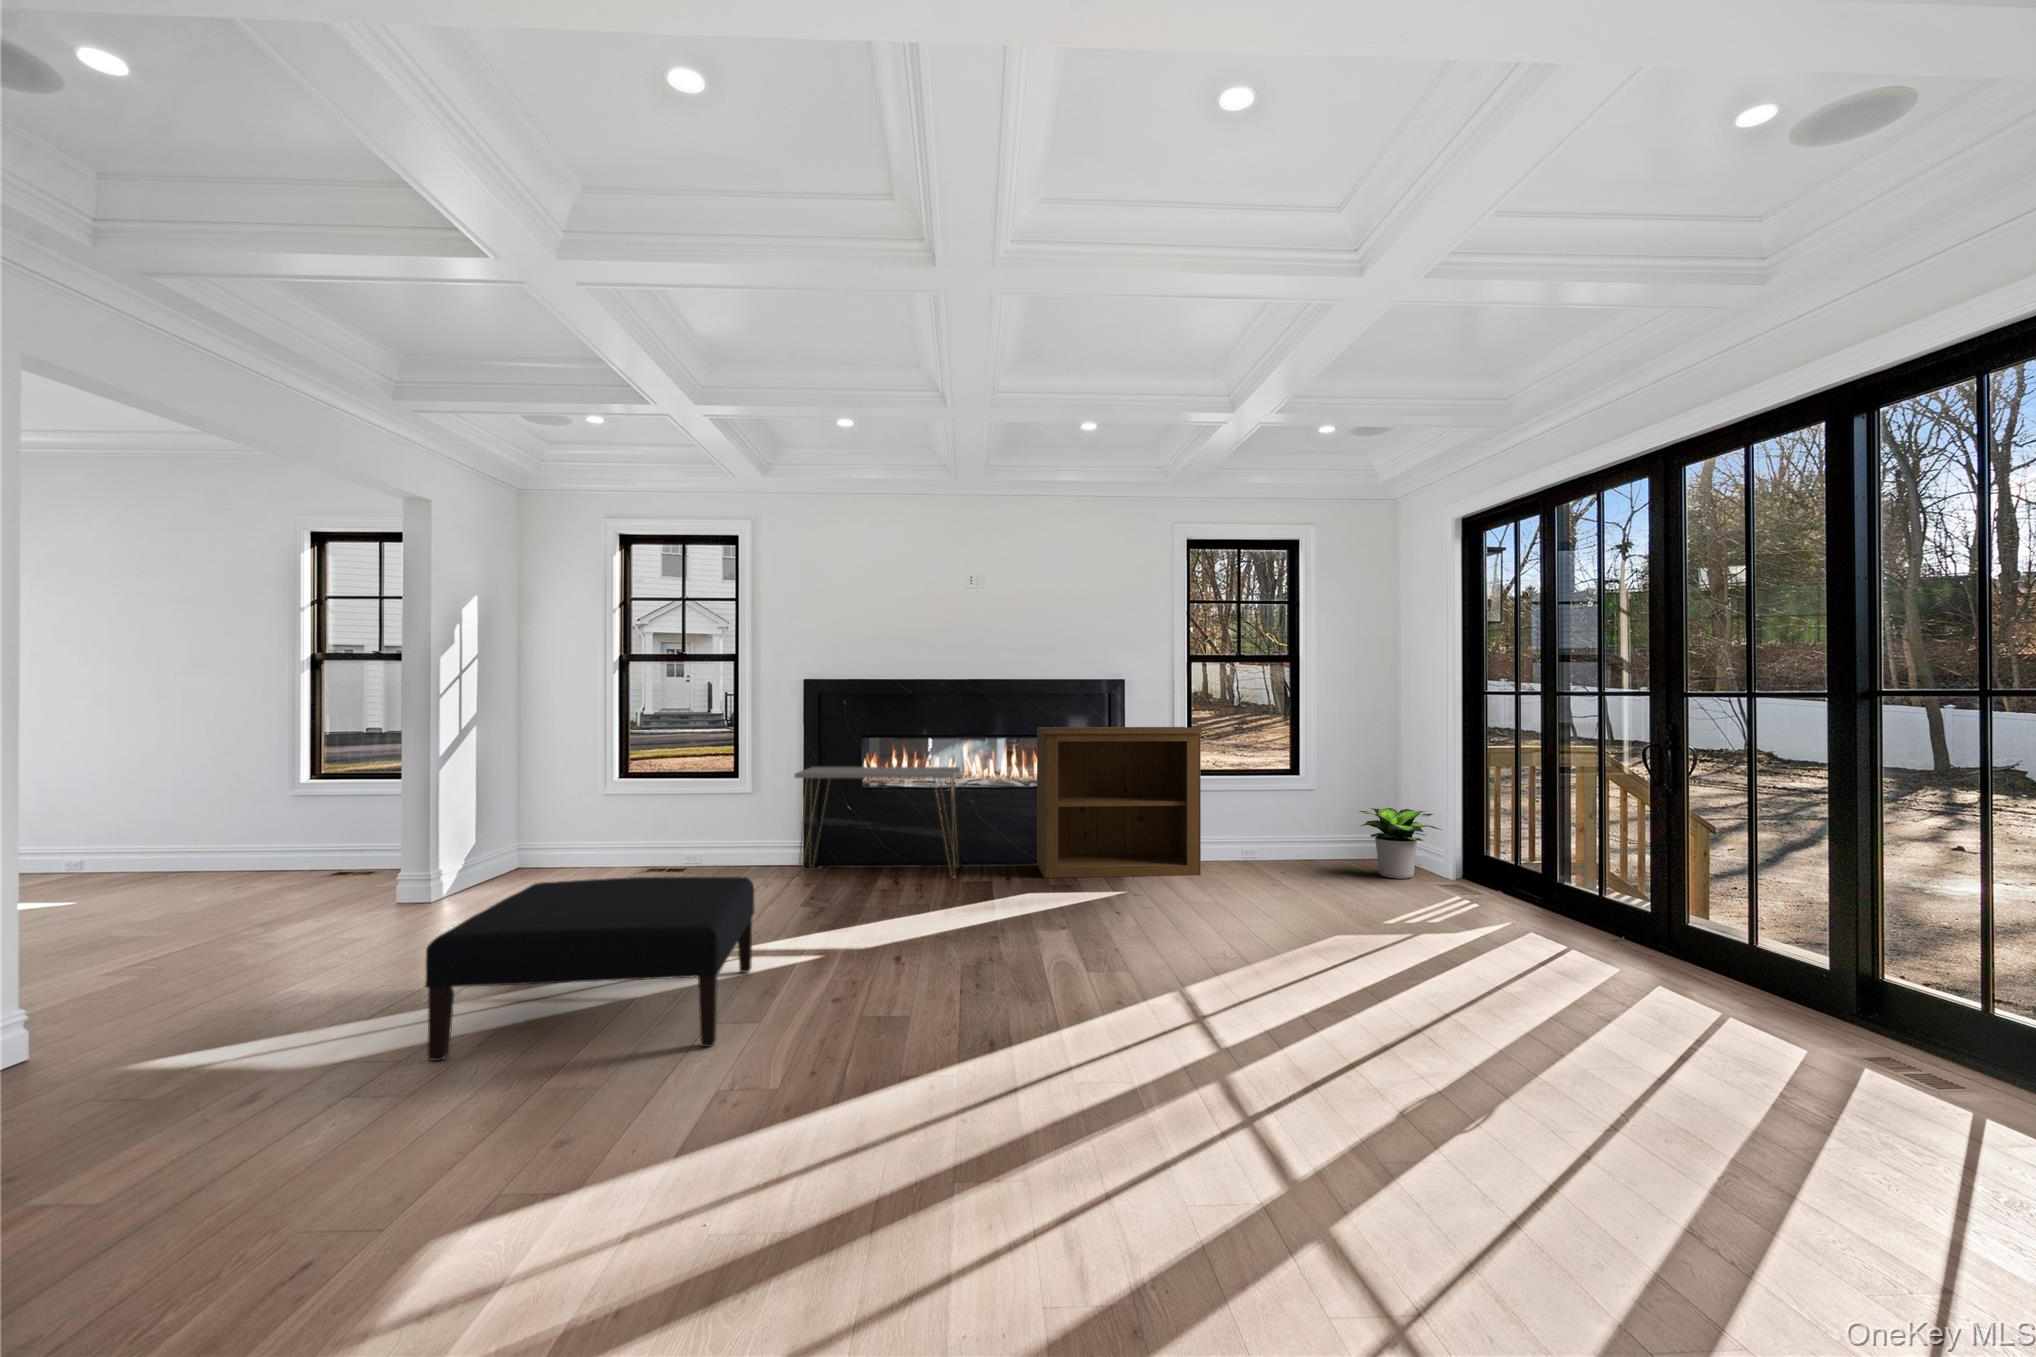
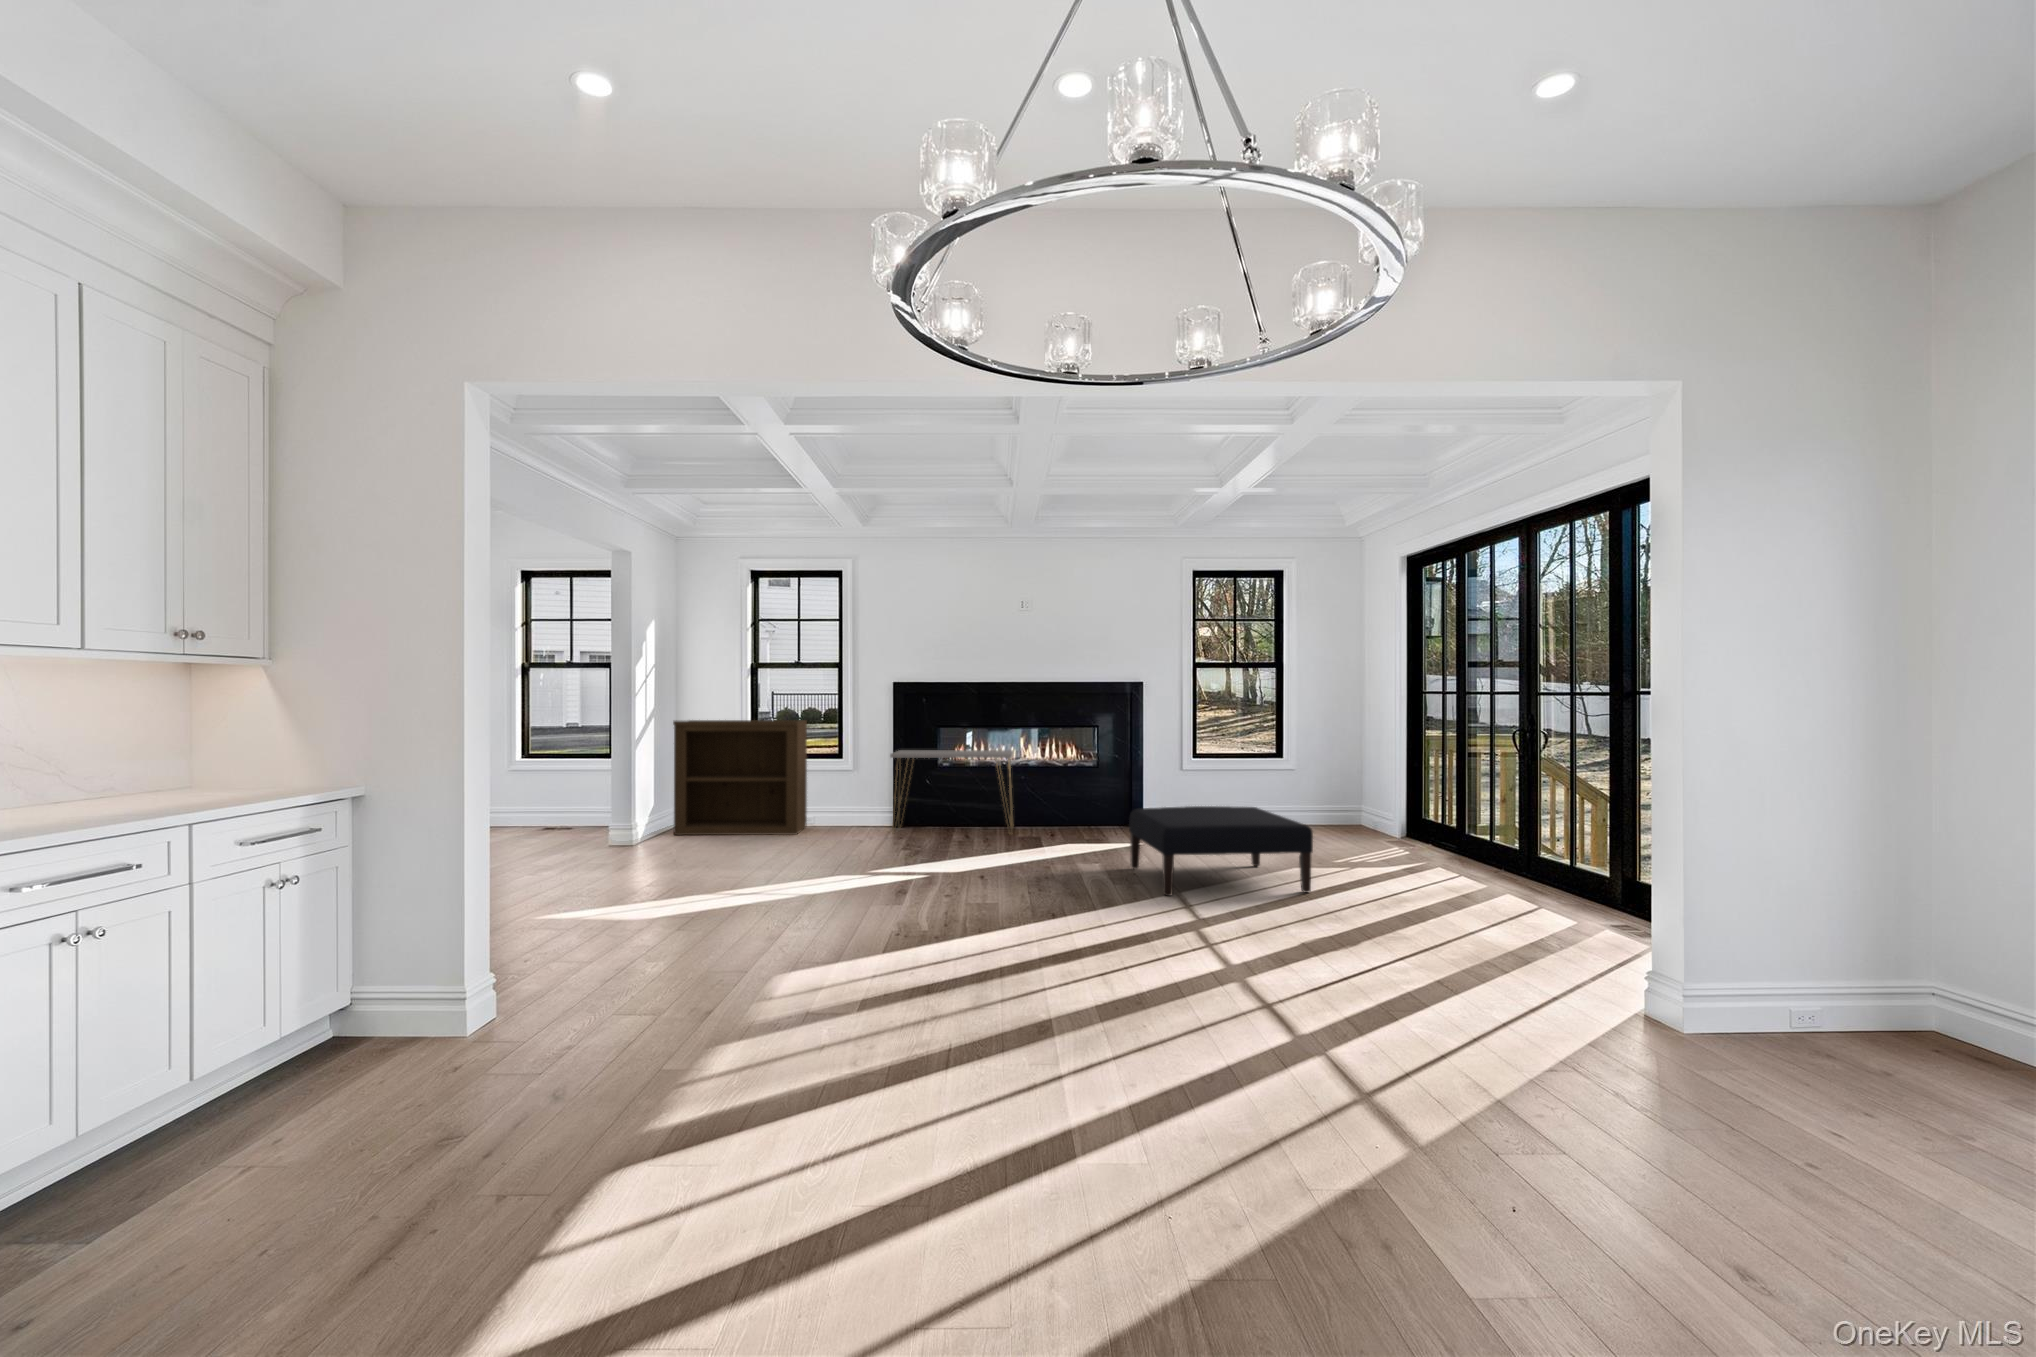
bookshelf: present [1037,727,1202,878] -> present [673,720,807,835]
potted plant: present [1360,808,1439,879] -> none [1326,783,1393,837]
ottoman: present [425,877,754,1061] -> present [1129,806,1313,896]

